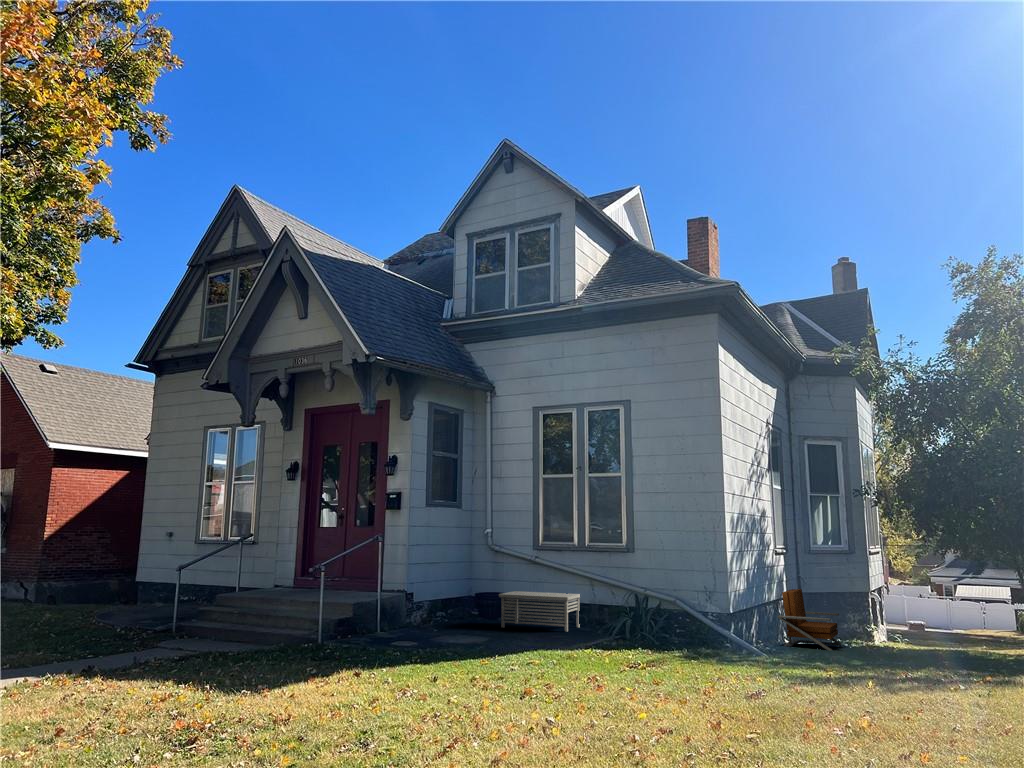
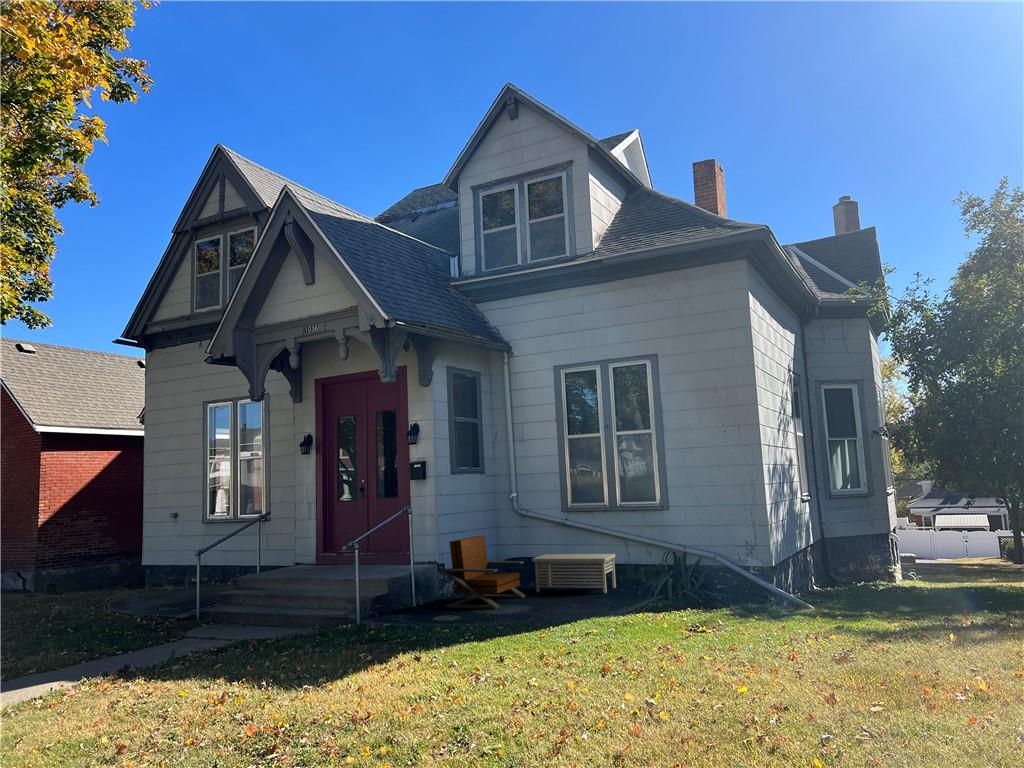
lounge chair: present [778,589,841,650] -> present [442,536,526,609]

